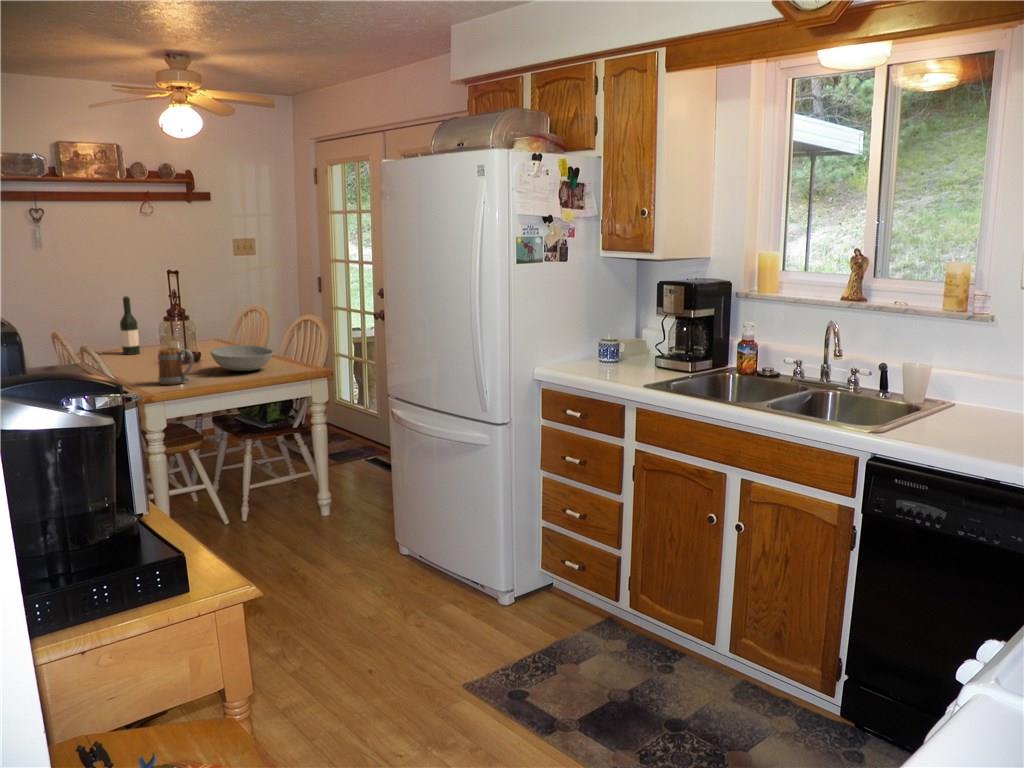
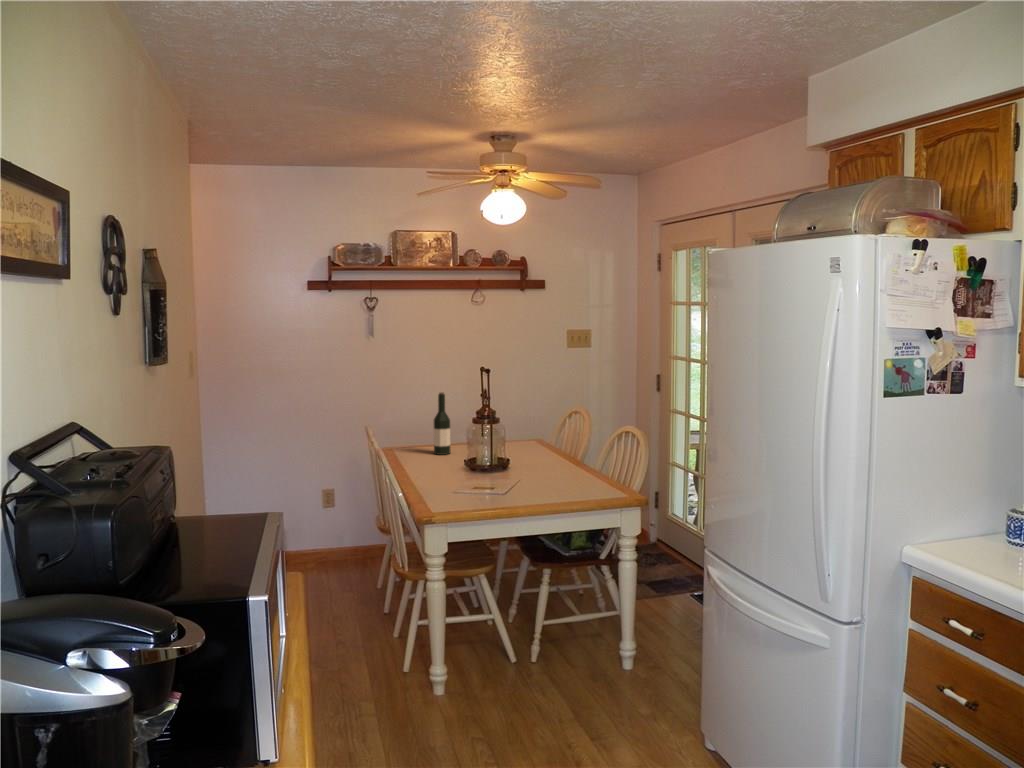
bowl: present [211,345,273,371] -> none [508,458,577,490]
mug: present [158,348,194,385] -> none [448,459,485,502]

